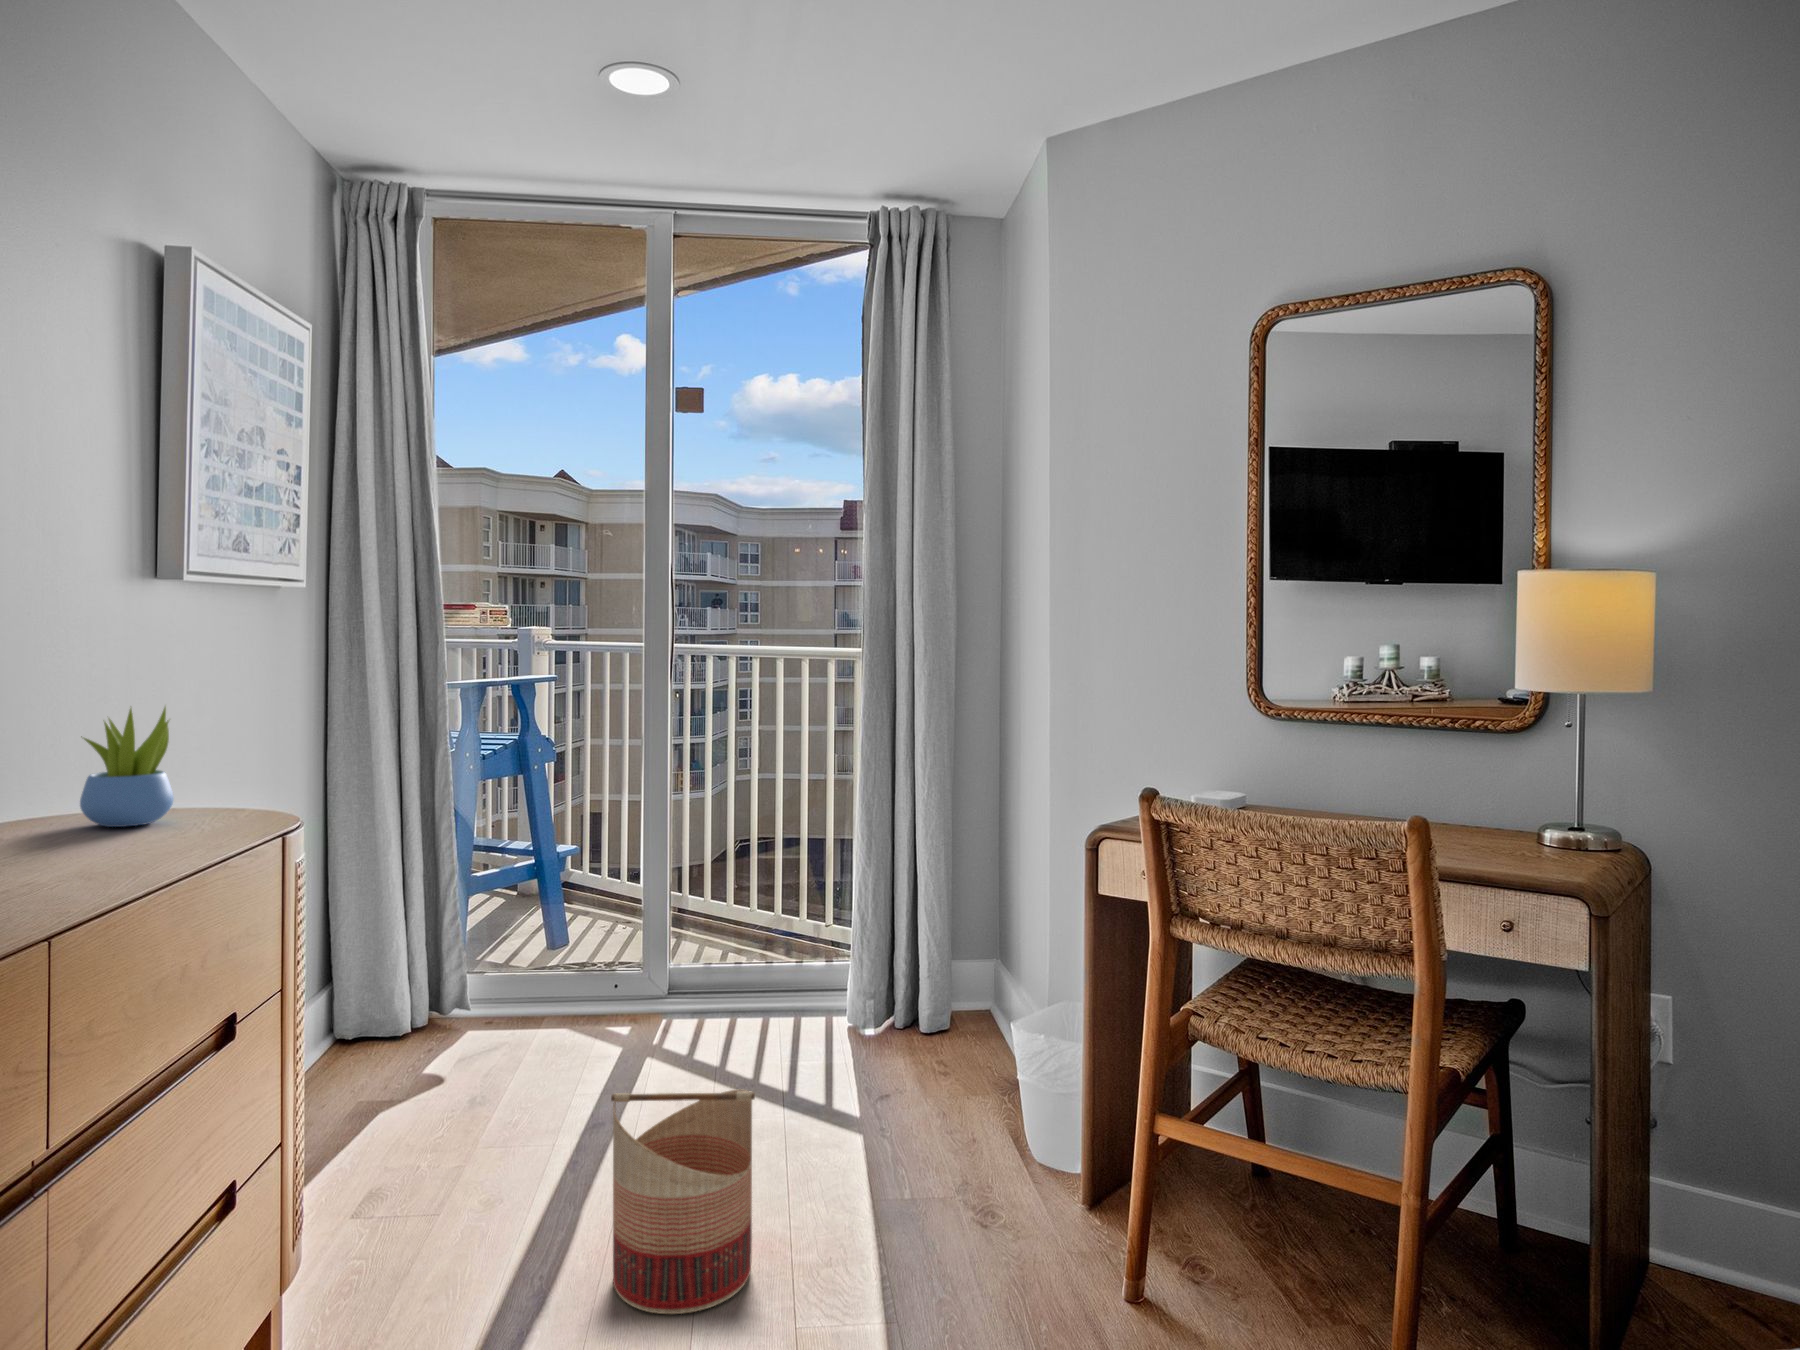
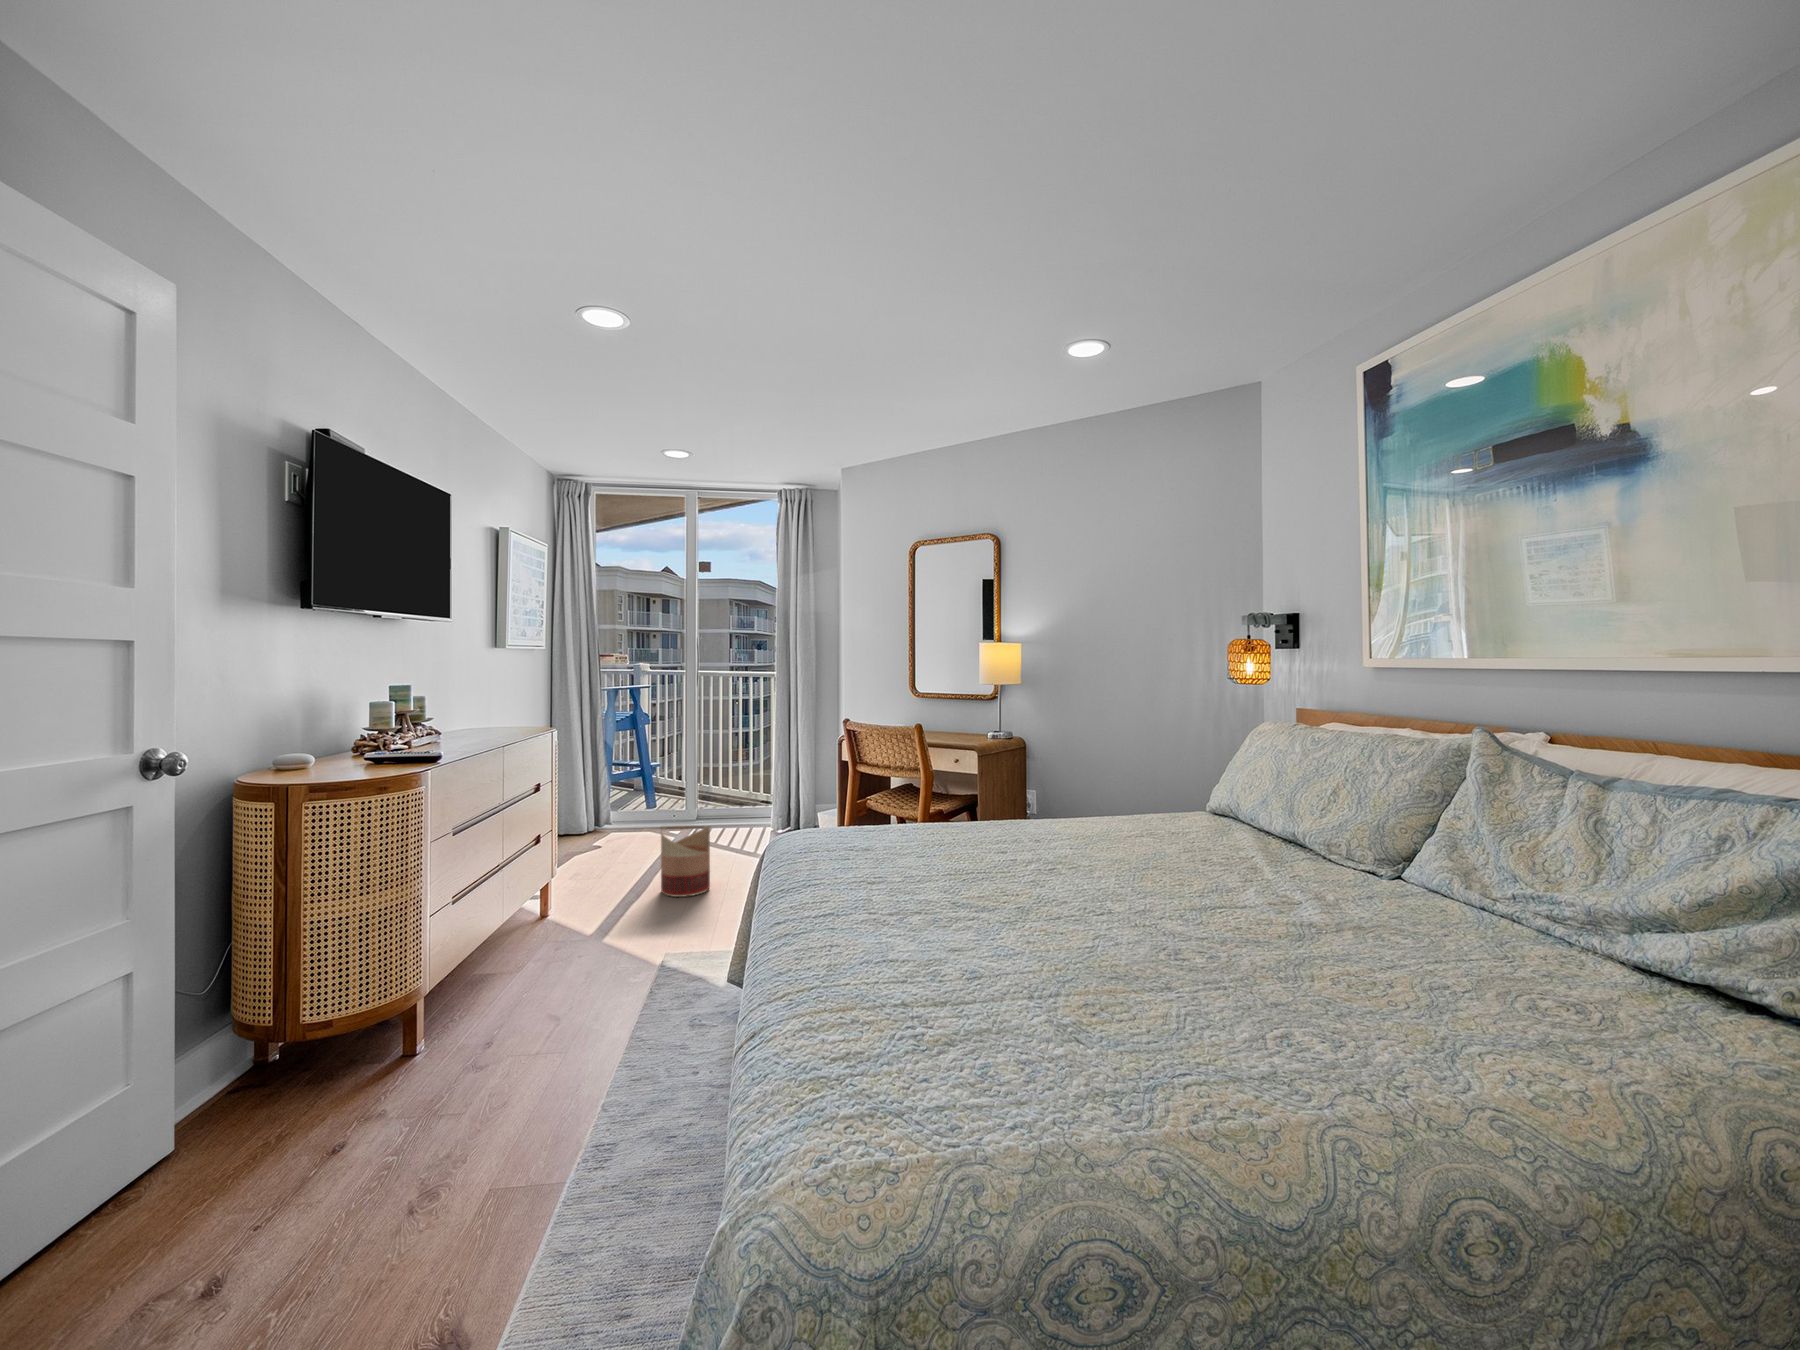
succulent plant: present [80,707,174,827] -> none [486,693,515,732]

